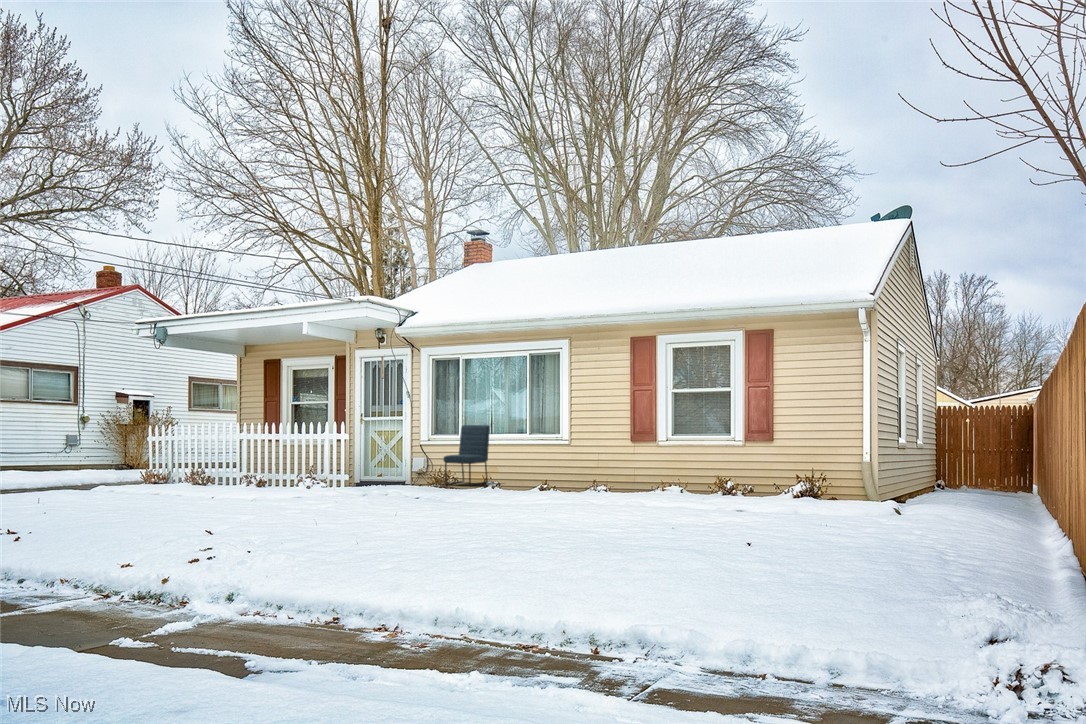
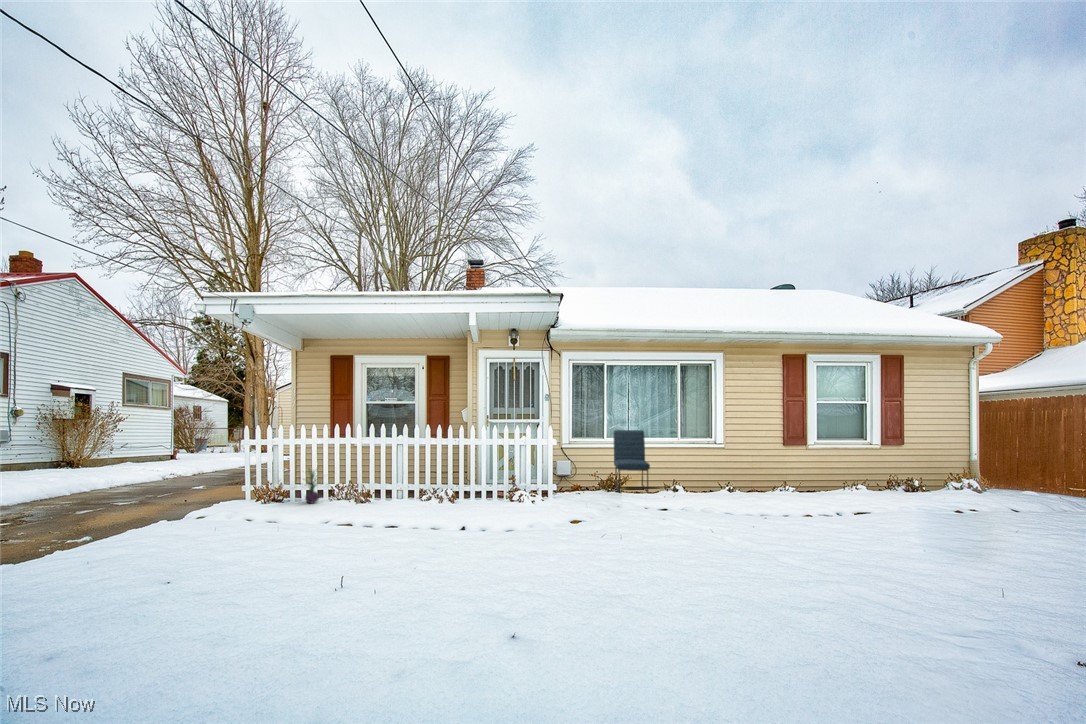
decorative plant: none [183,453,216,482] -> present [305,468,319,503]

